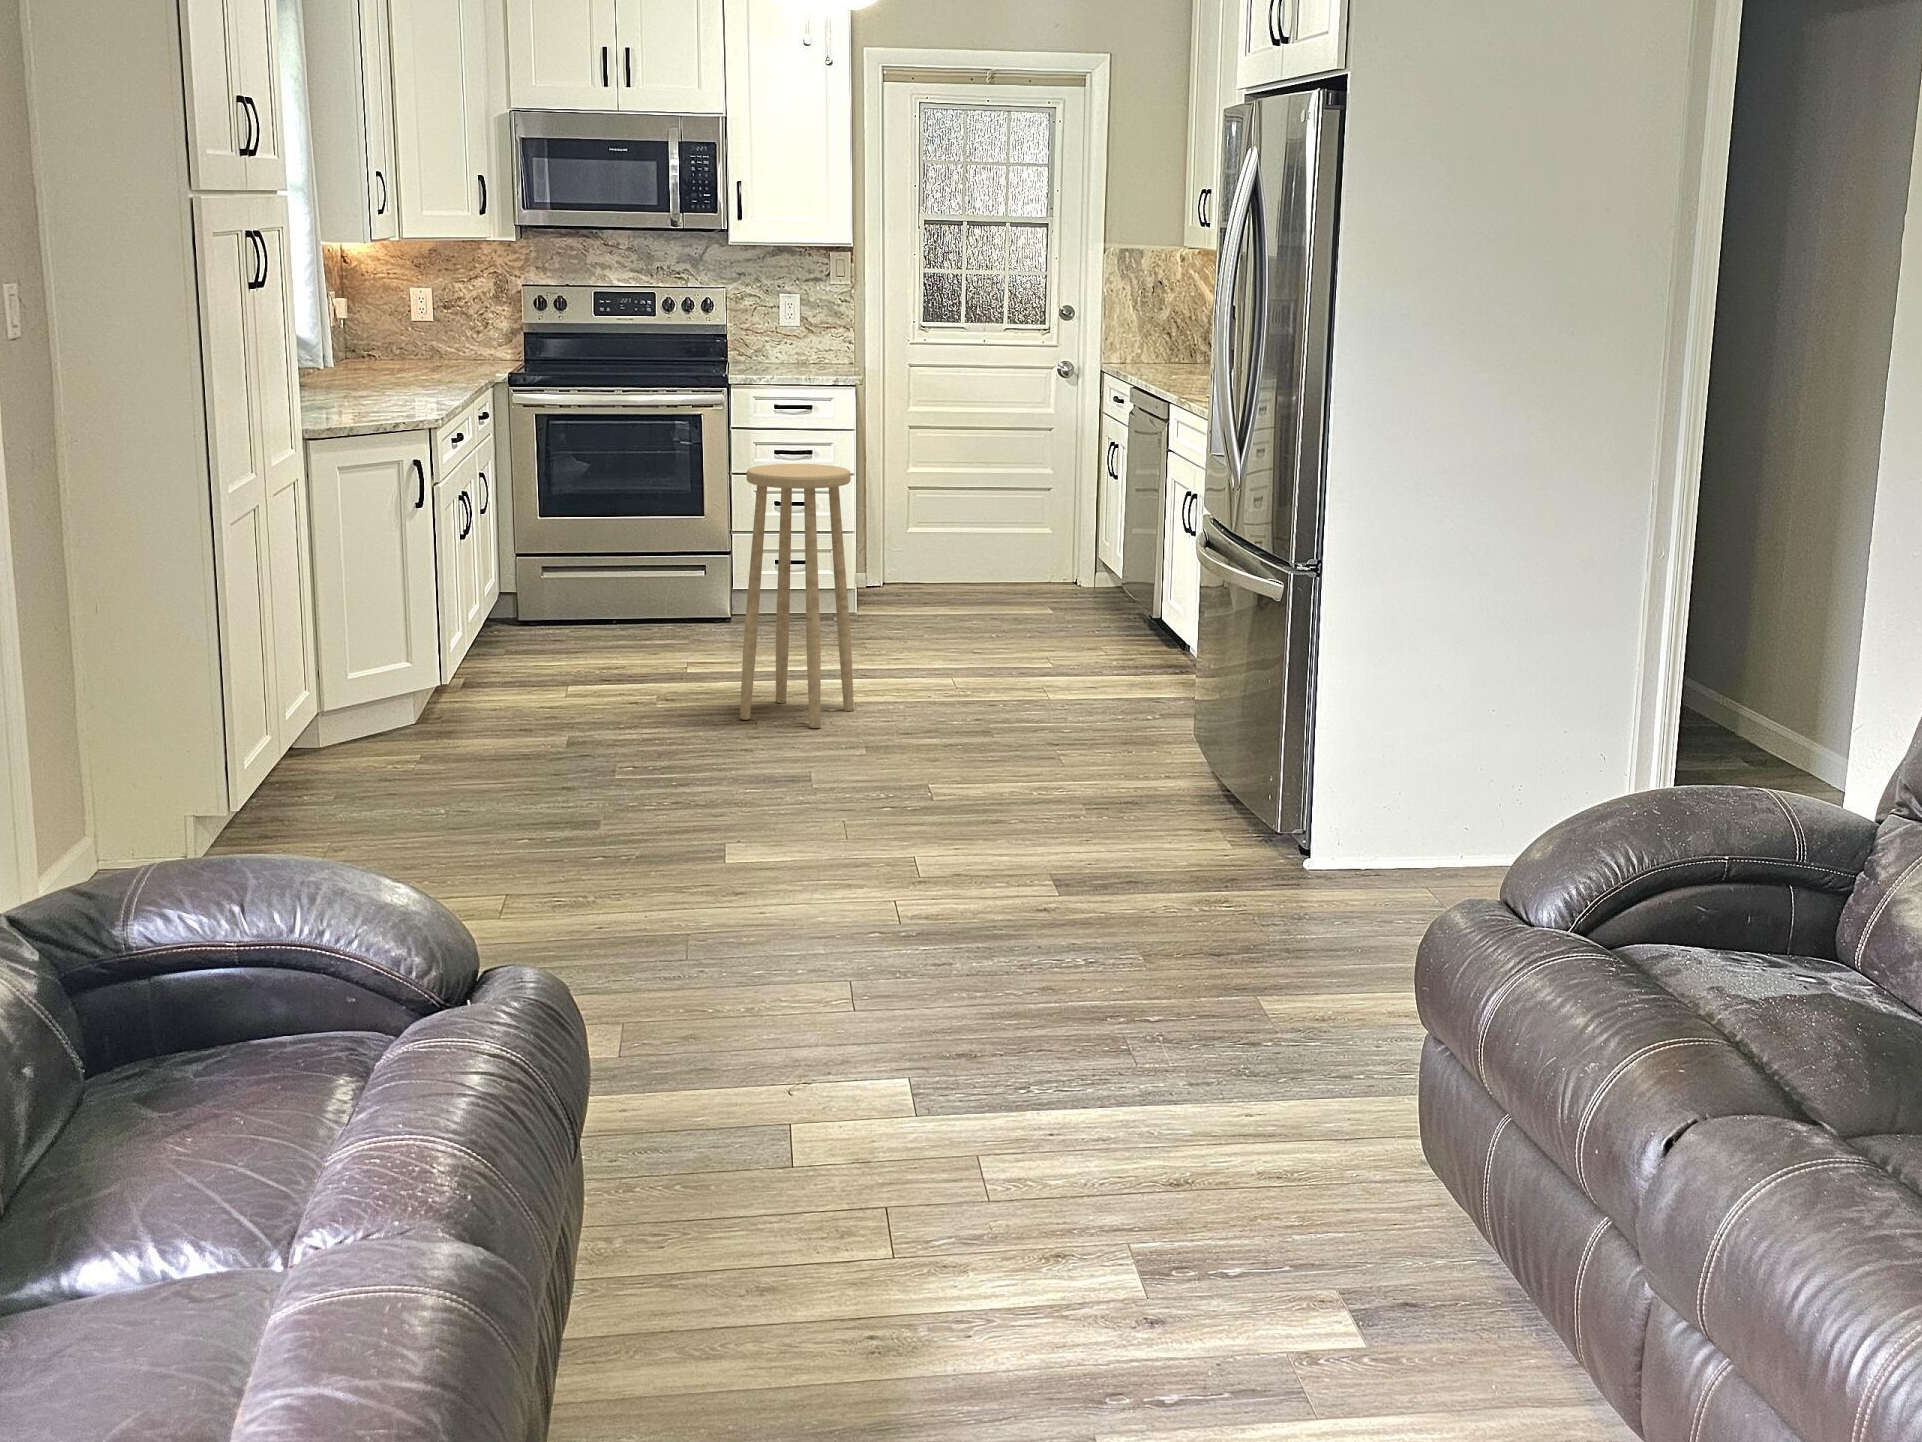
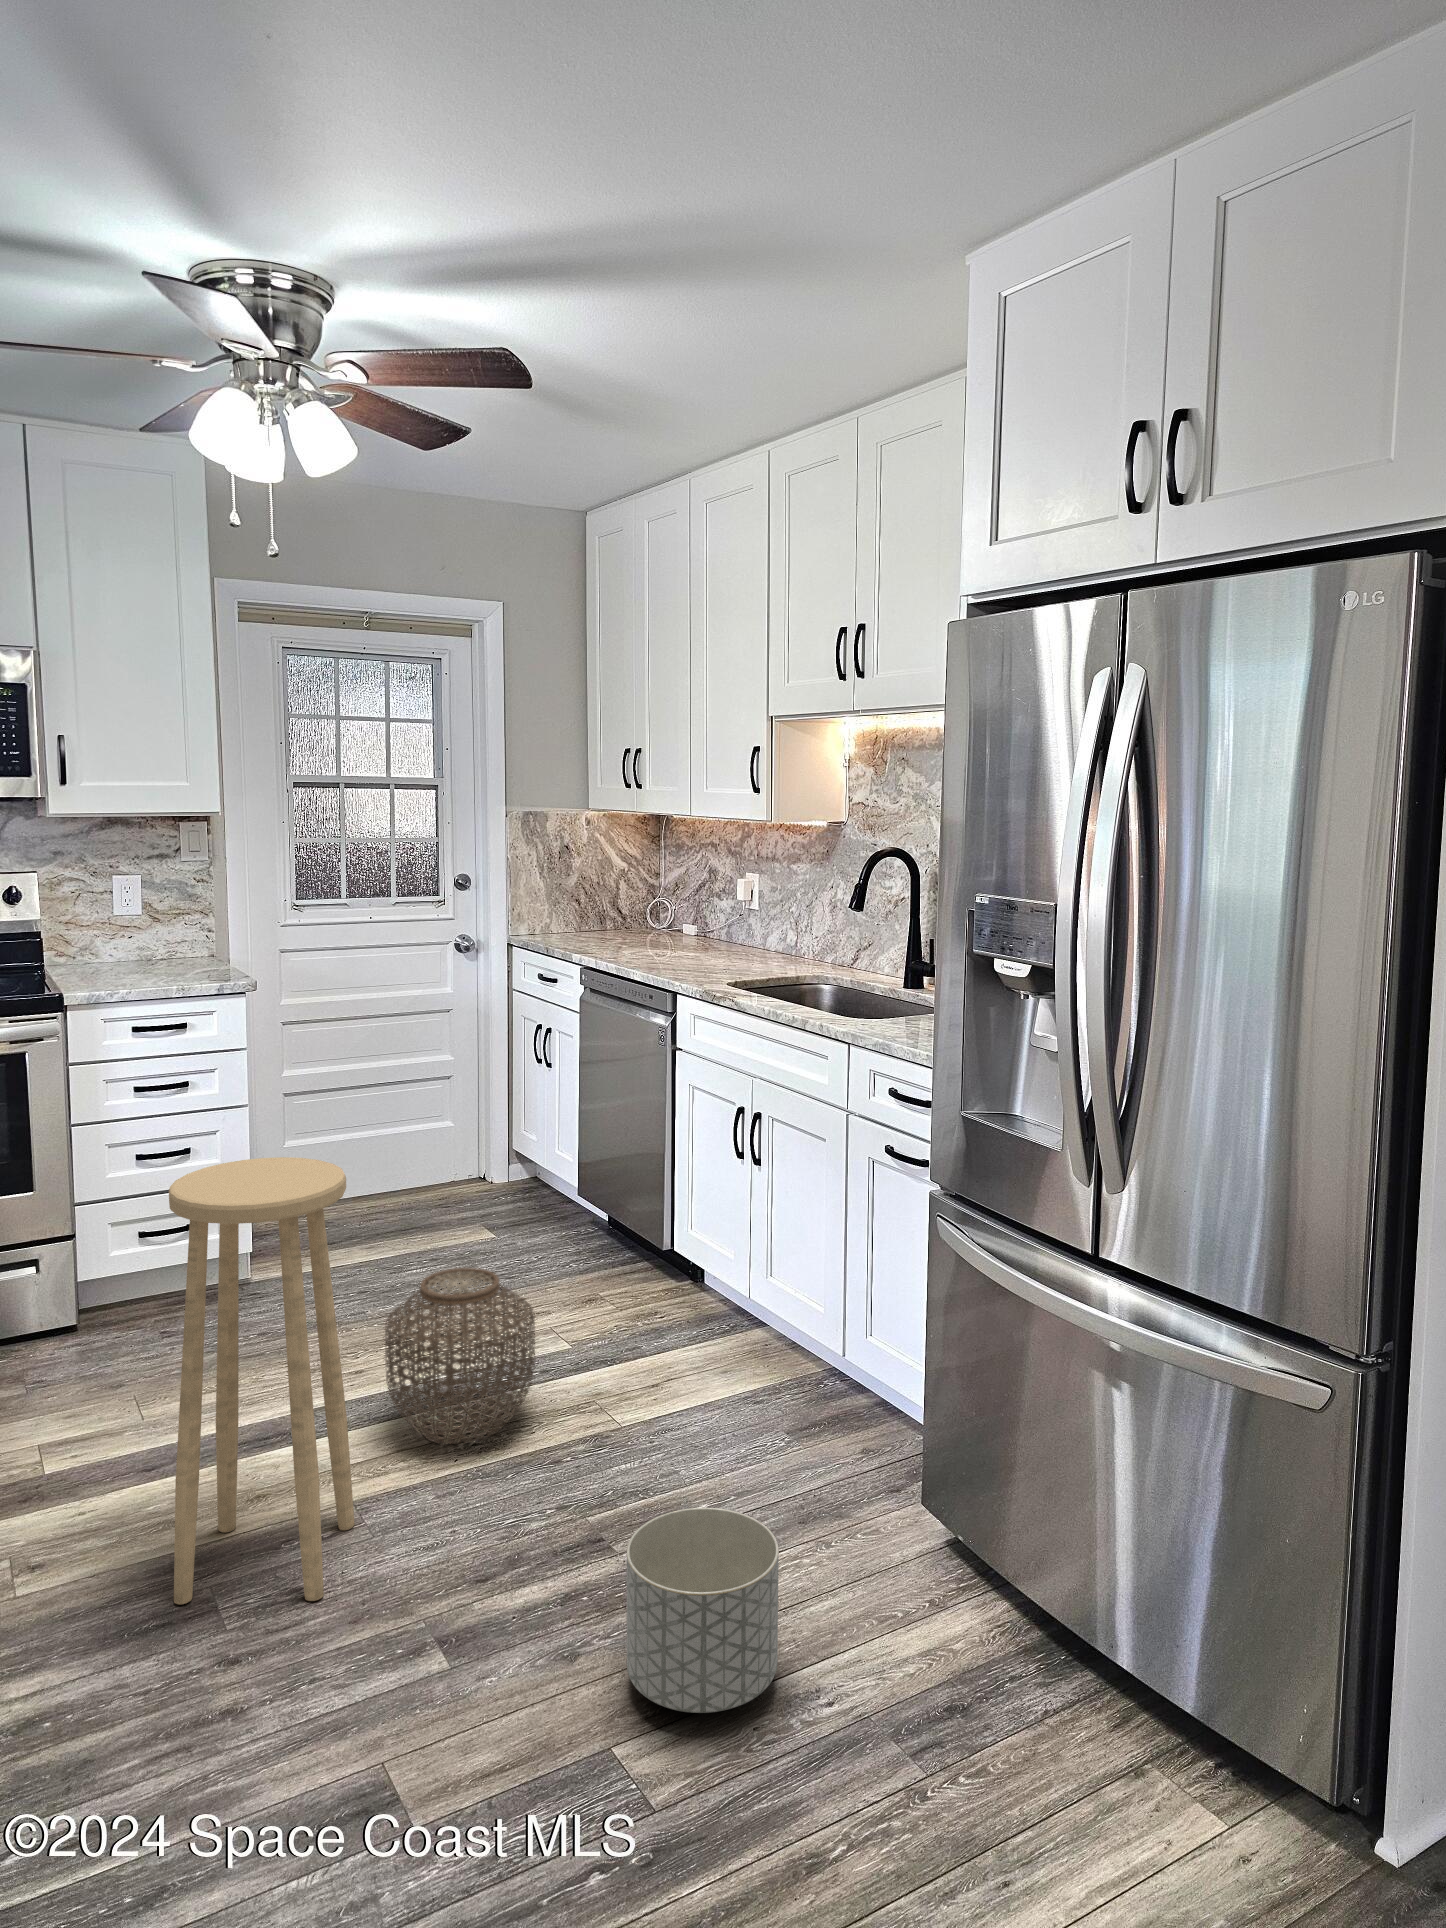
woven basket: none [897,577,1001,693] -> present [385,1268,535,1444]
planter: none [959,683,1052,783] -> present [627,1508,779,1713]

